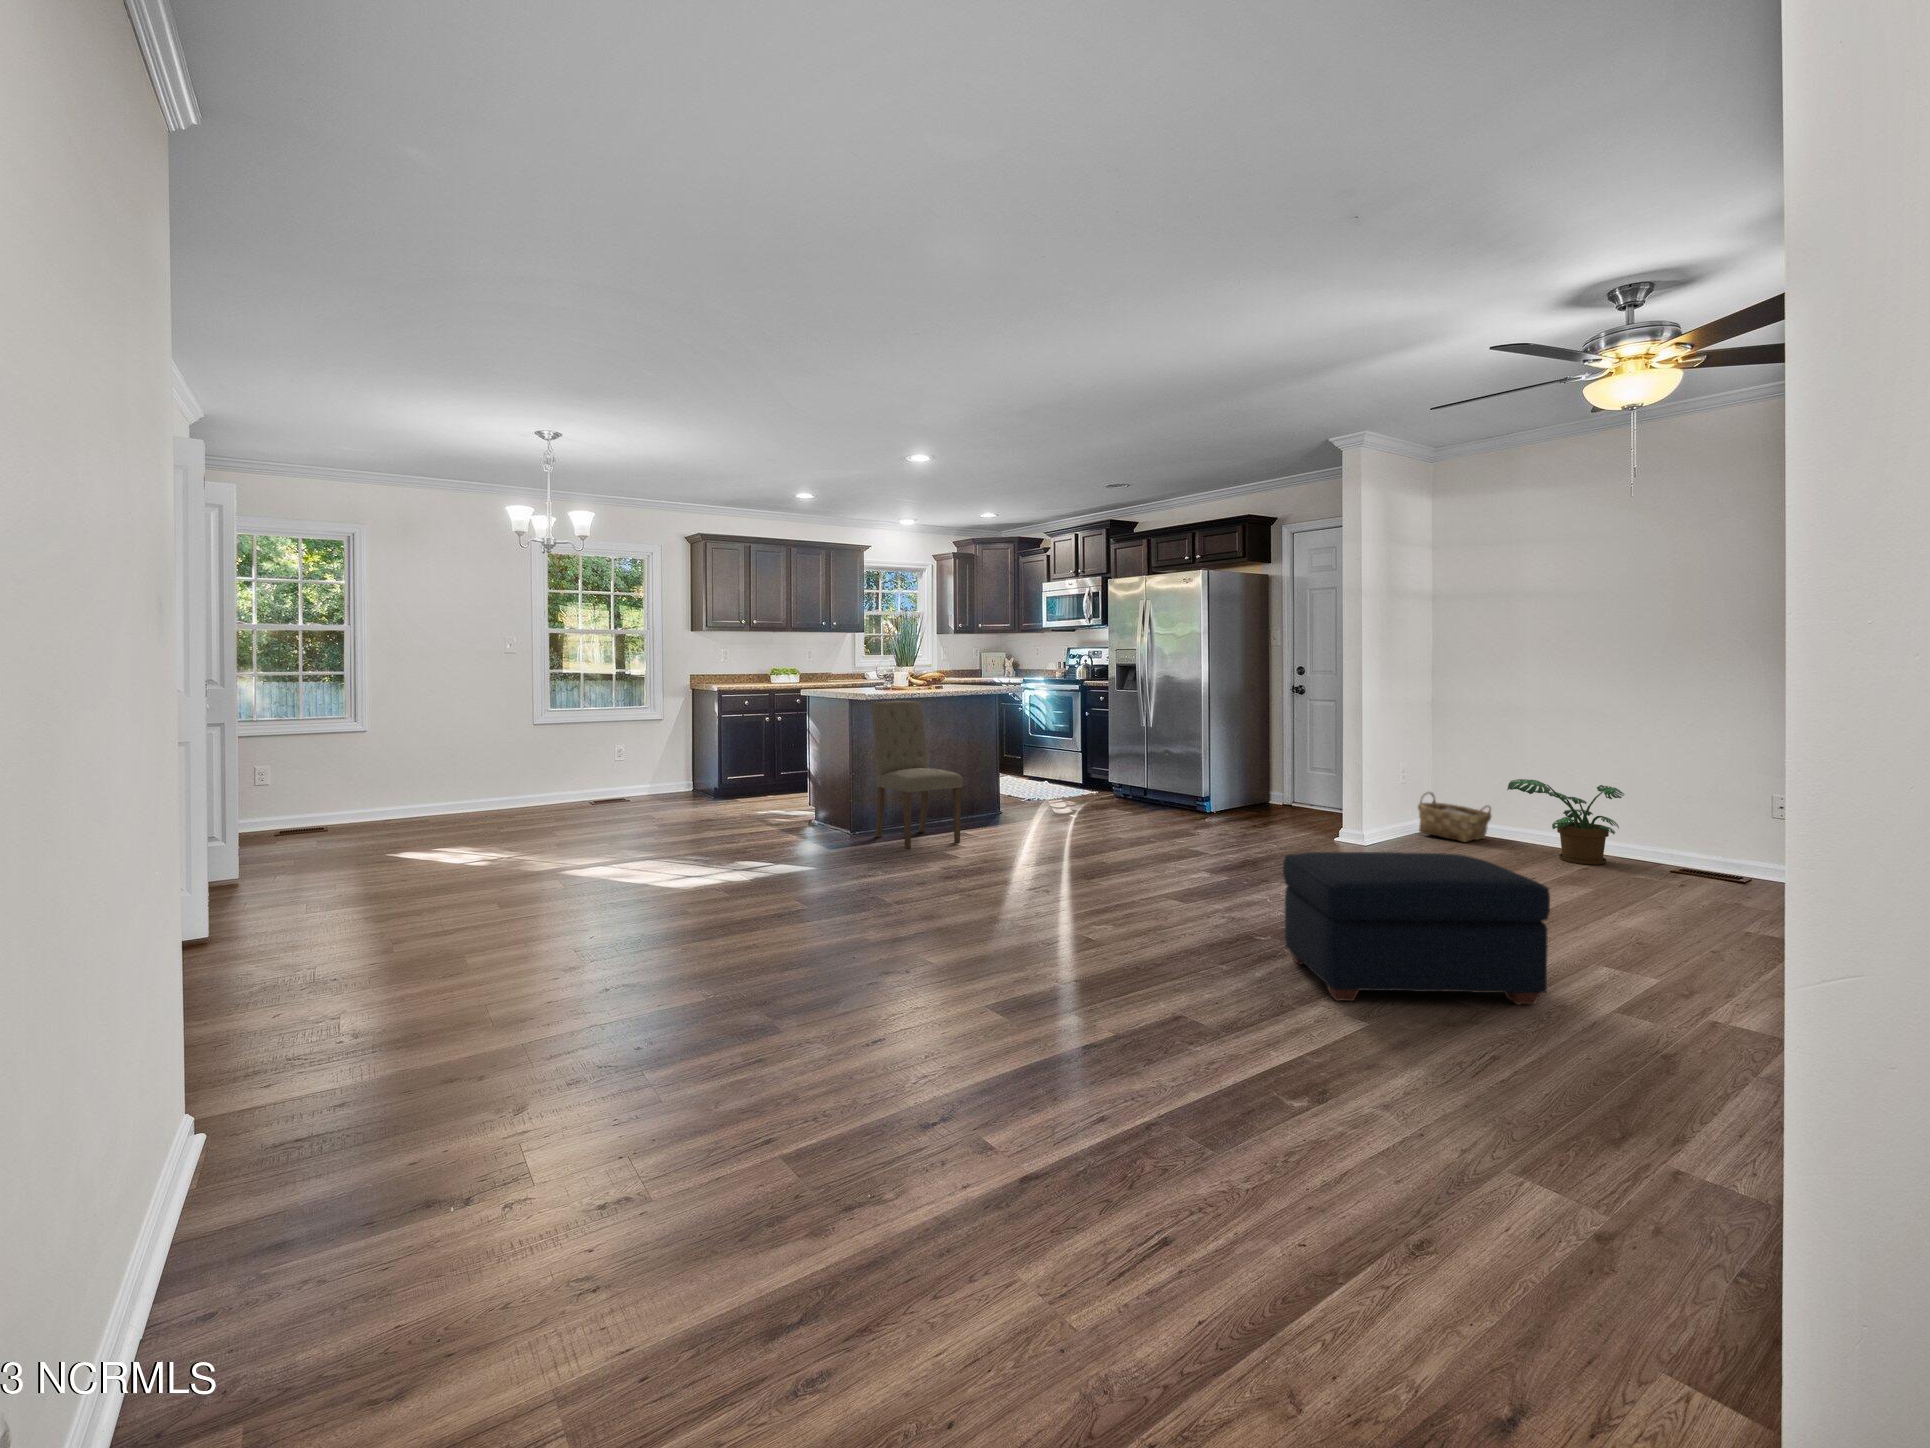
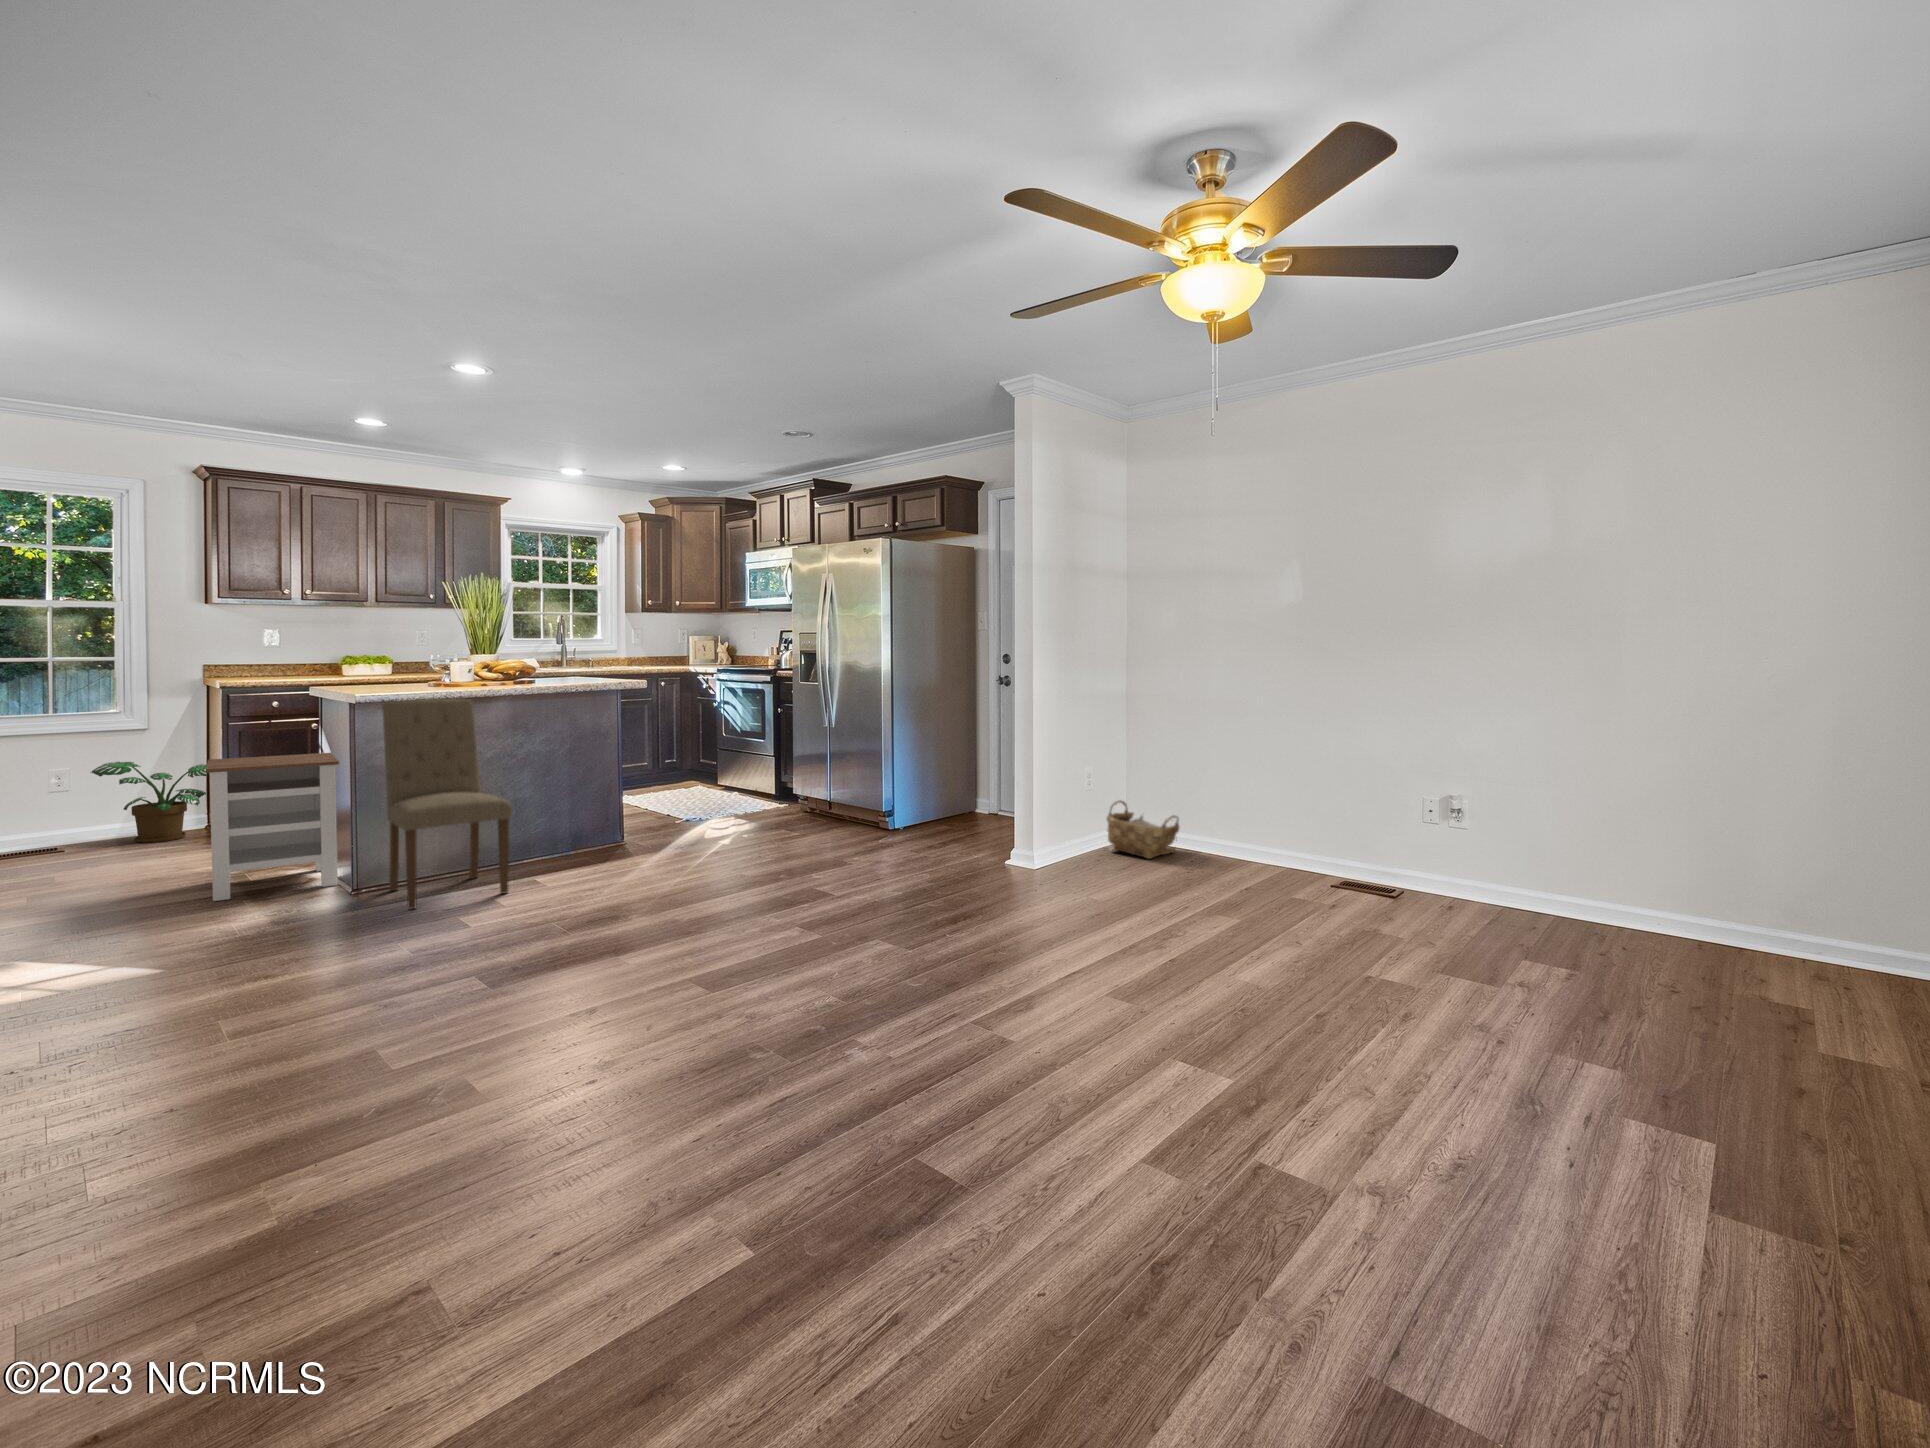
side table: none [752,739,839,837] -> present [206,753,339,901]
potted plant: present [1507,779,1625,865] -> present [91,762,209,842]
ottoman: present [1283,852,1550,1005] -> none [743,919,1075,1183]

